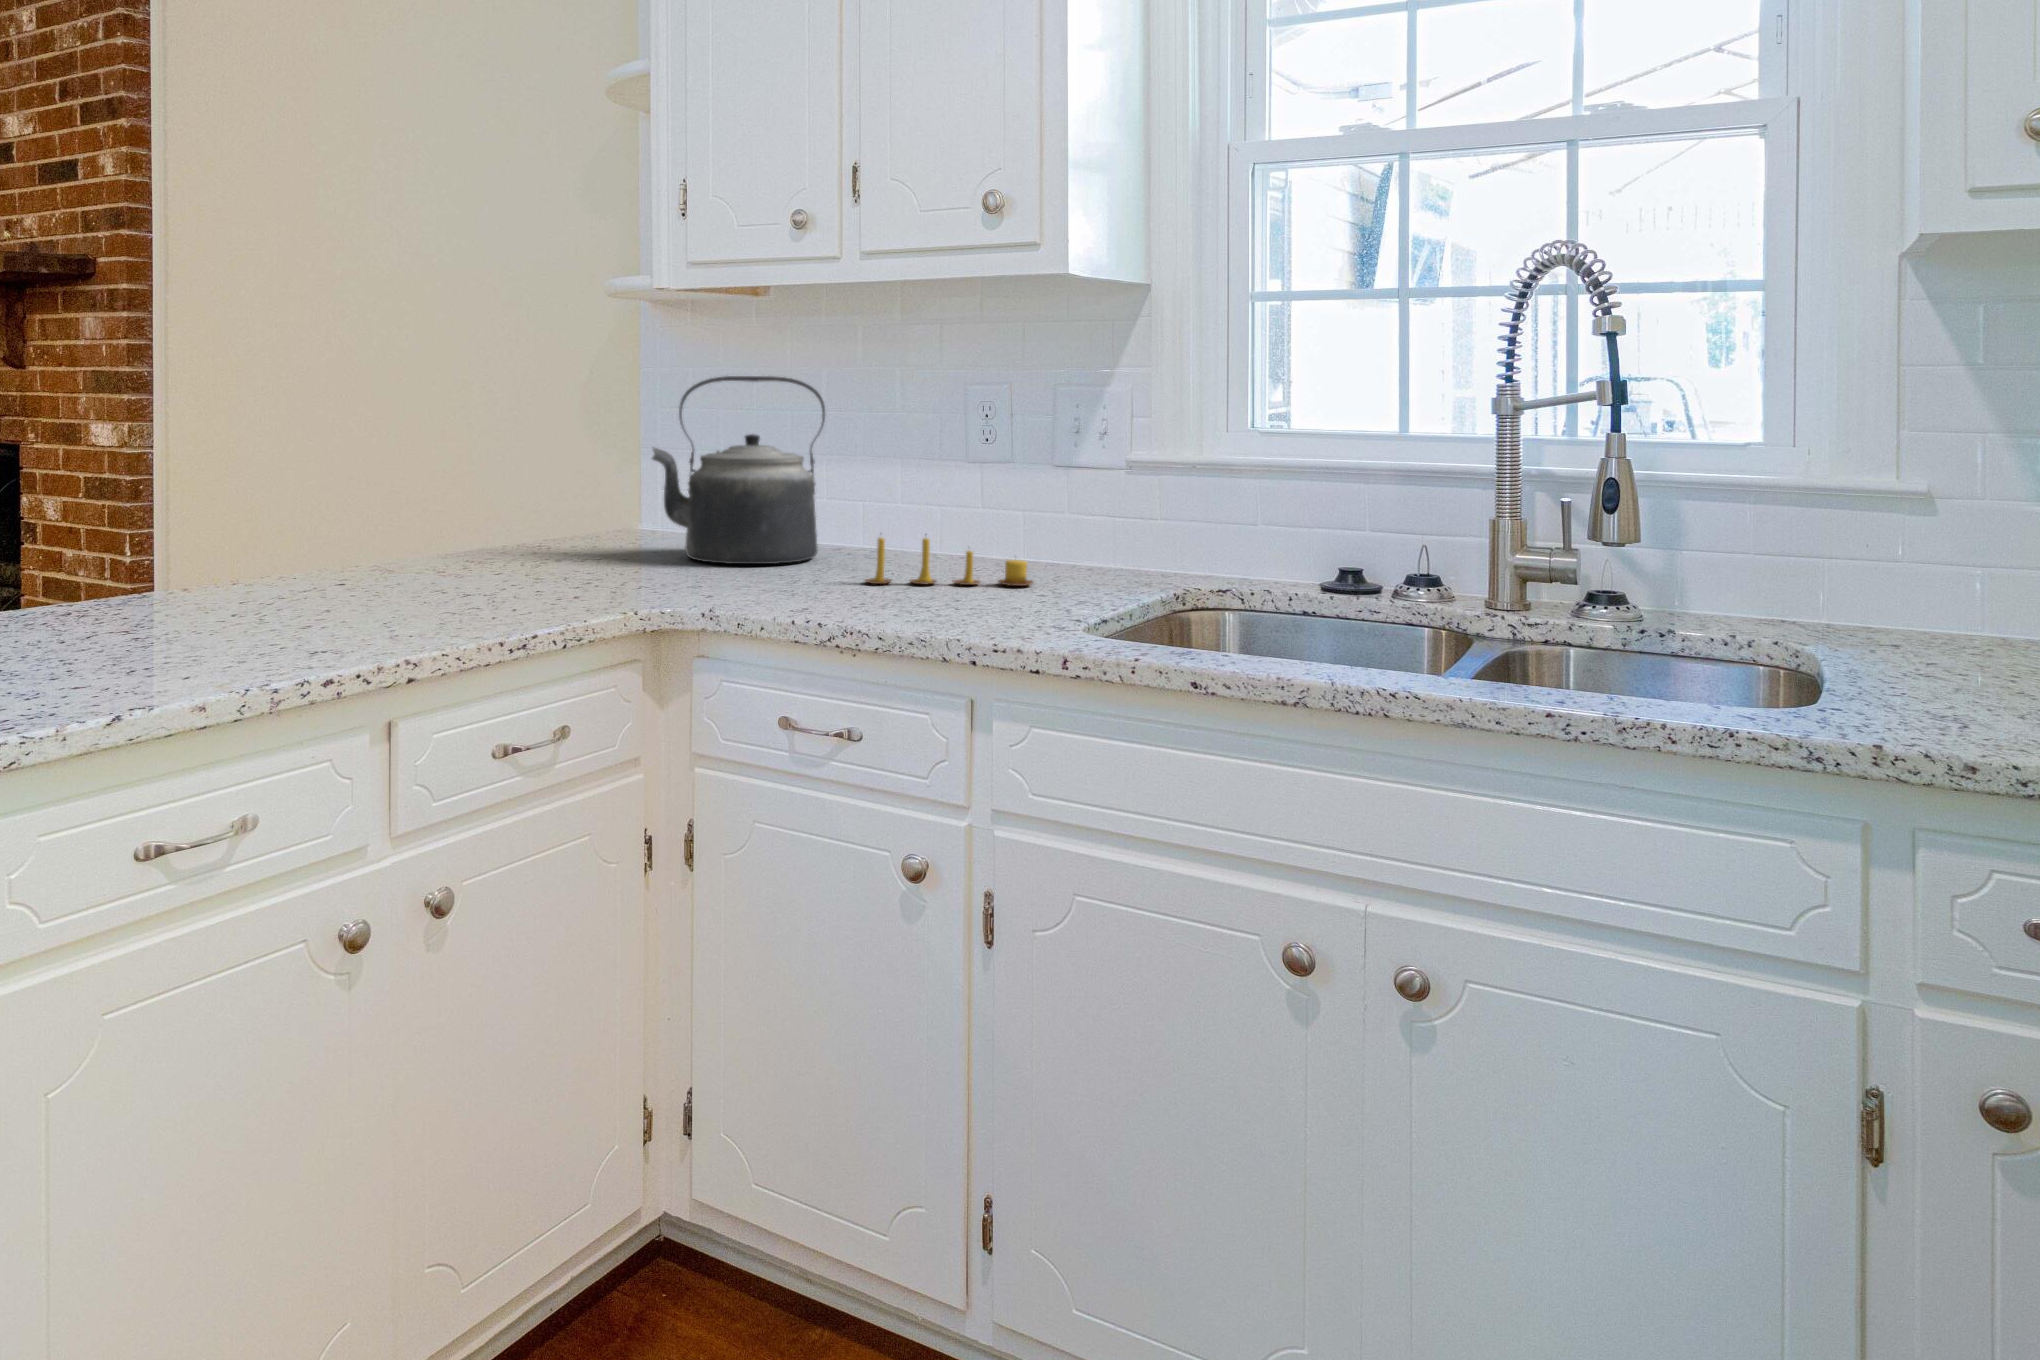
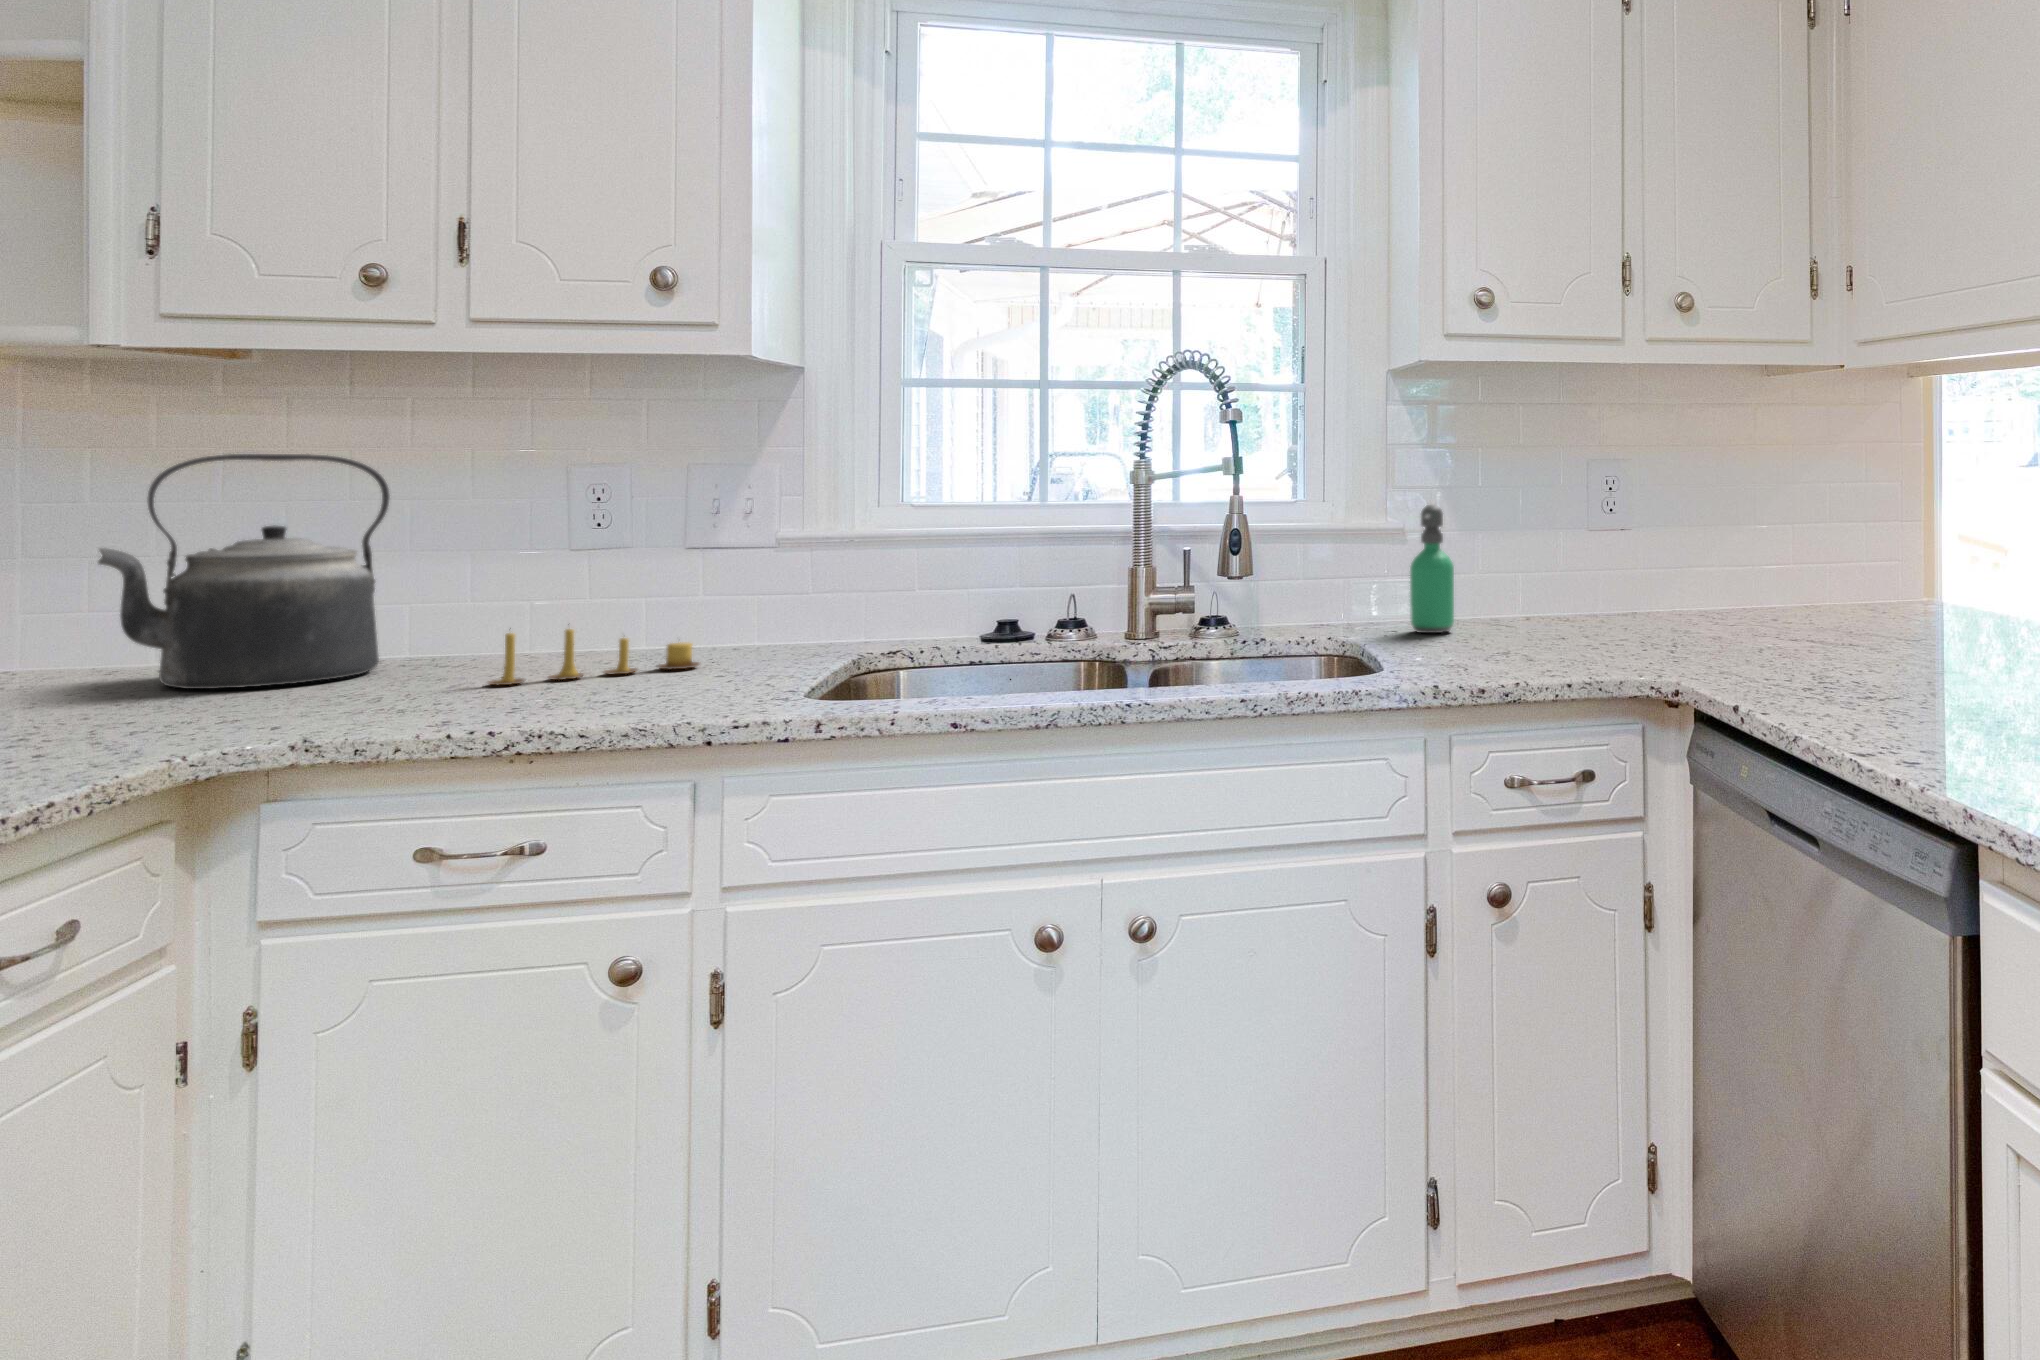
soap dispenser: none [1934,456,2020,655] -> present [1410,505,1454,633]

